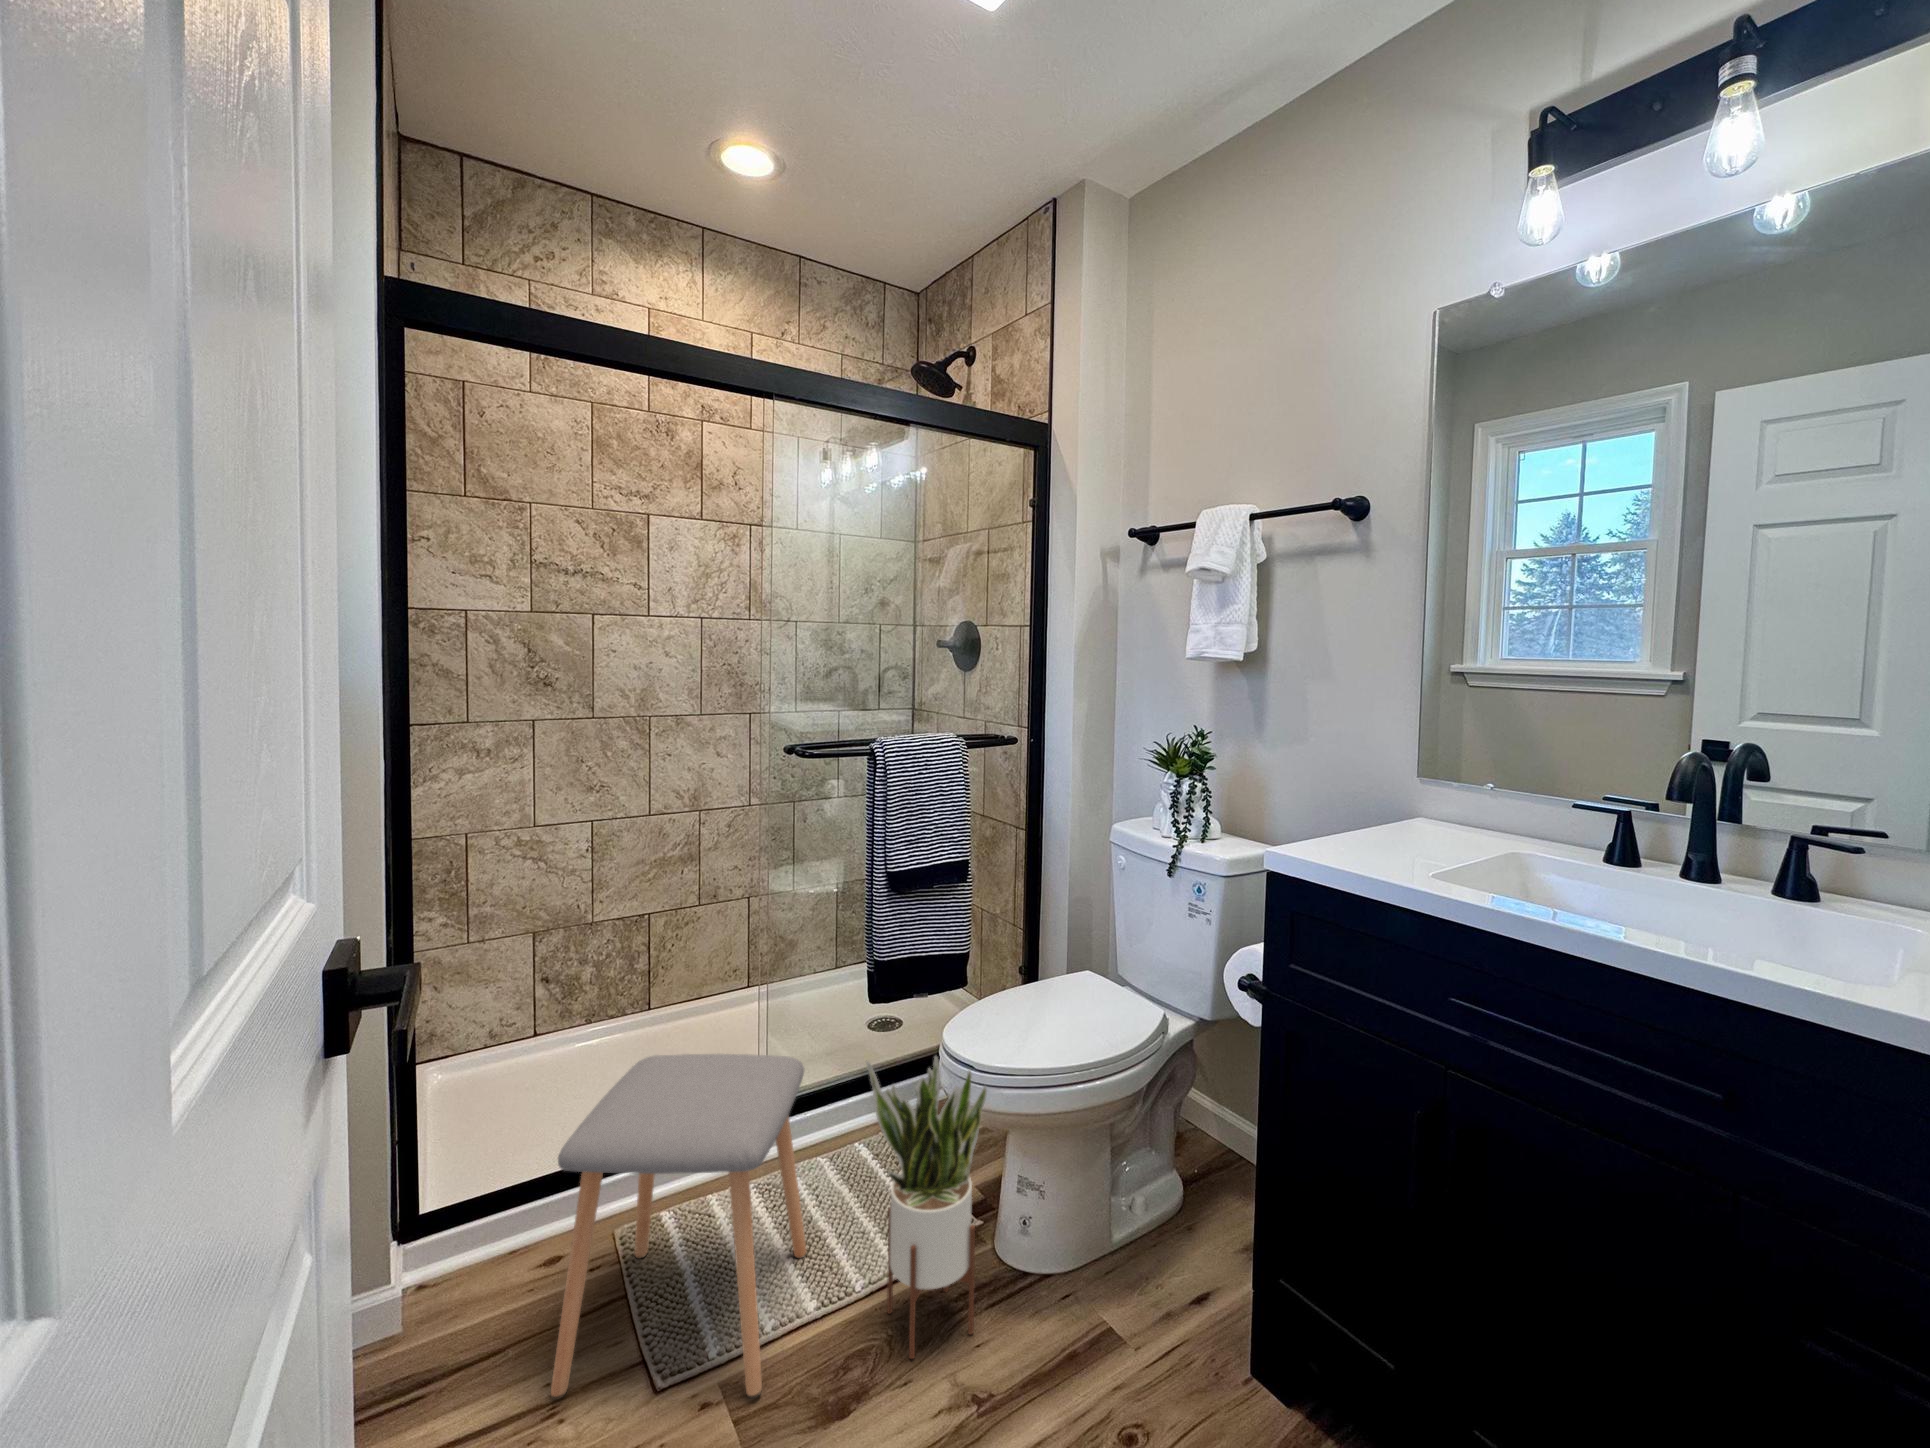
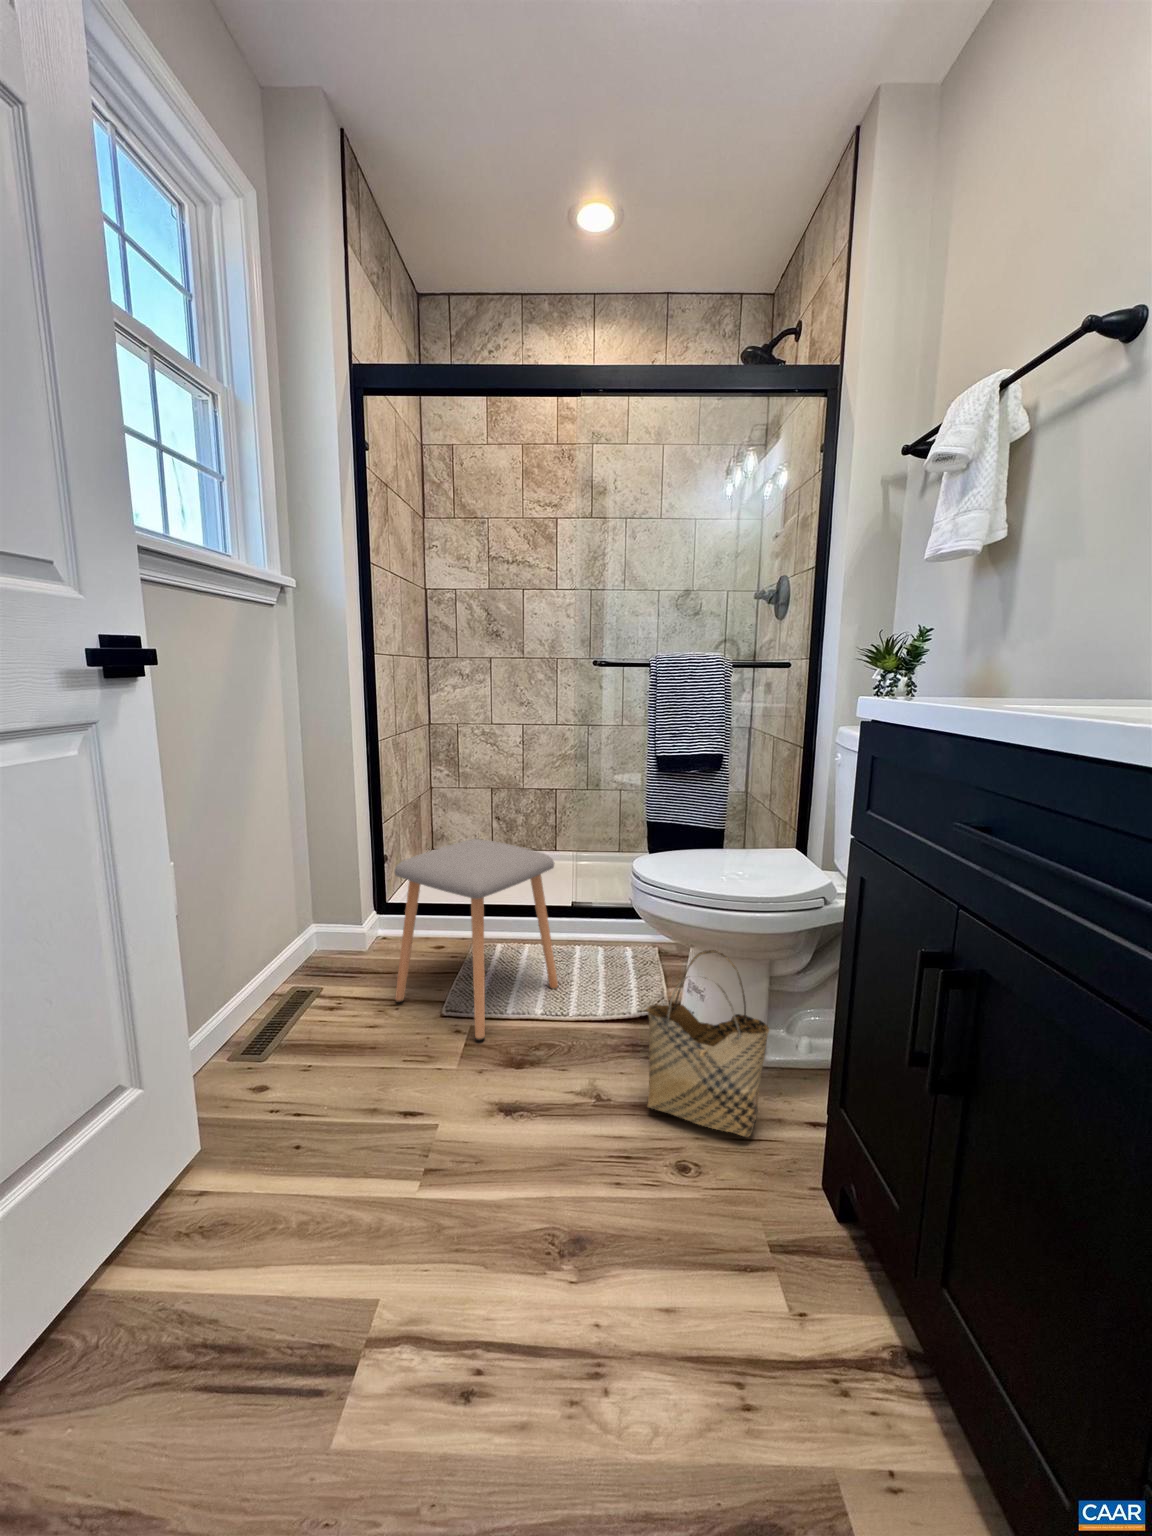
potted plant: present [866,1056,987,1359] -> none [559,852,641,1065]
woven basket: none [1032,1139,1169,1379] -> present [647,950,769,1137]

